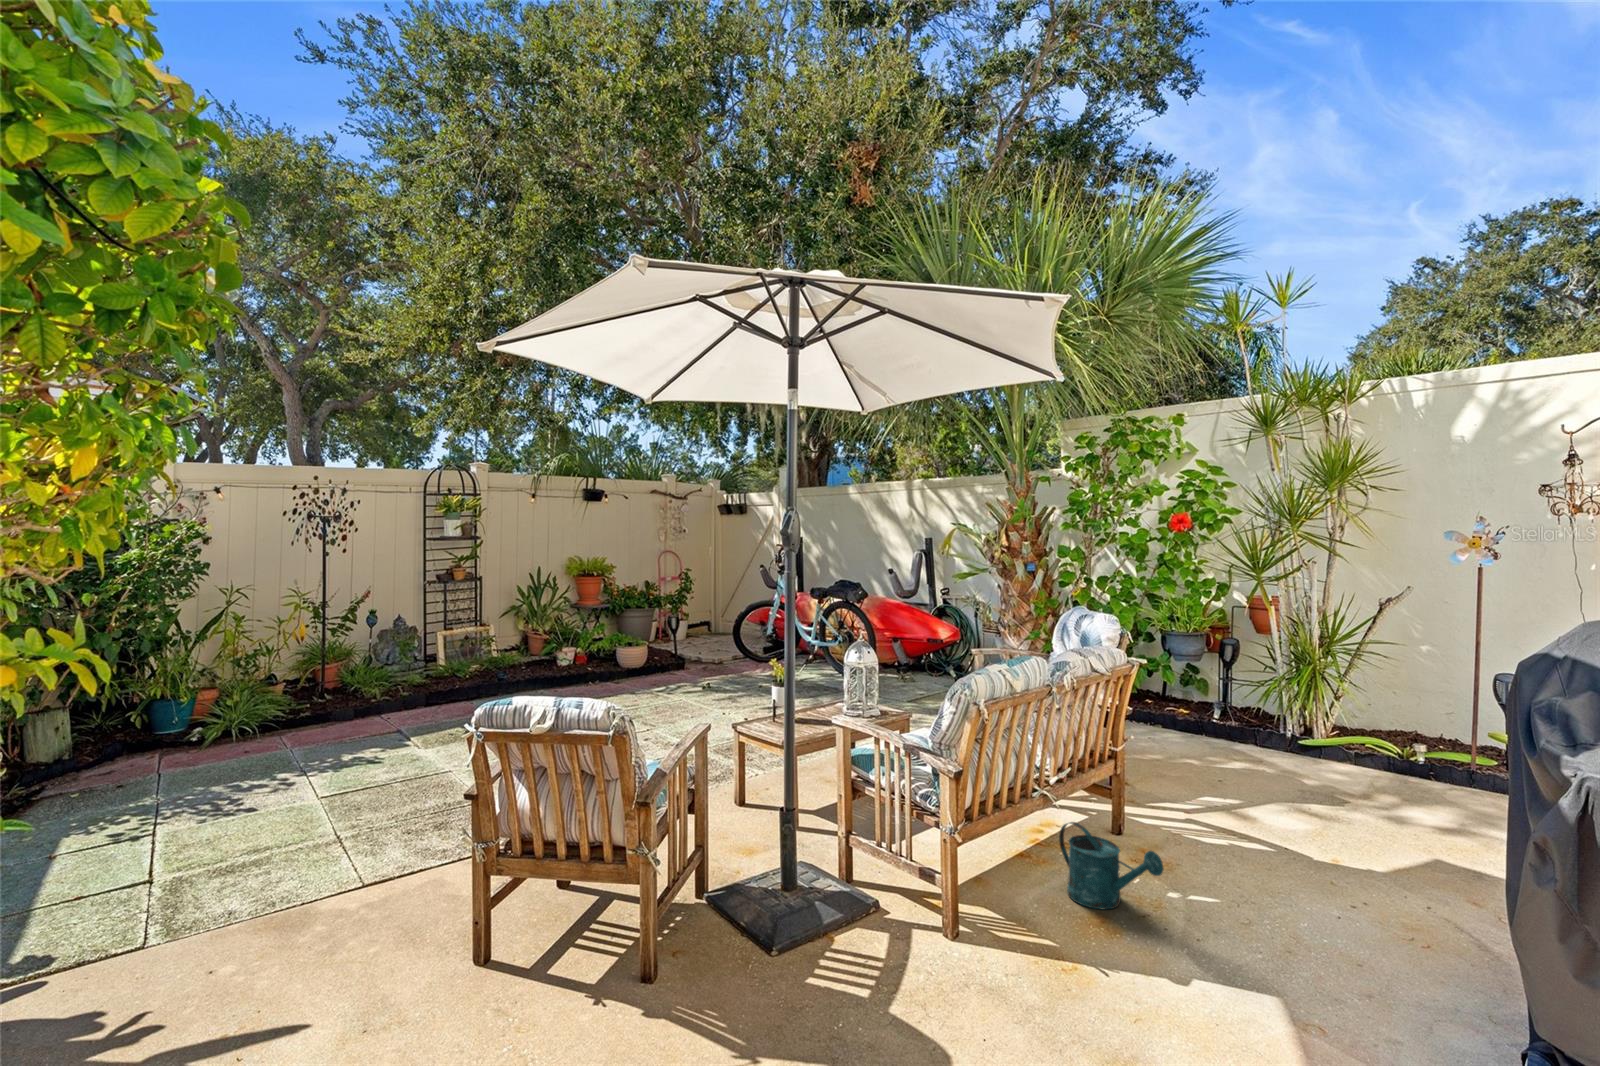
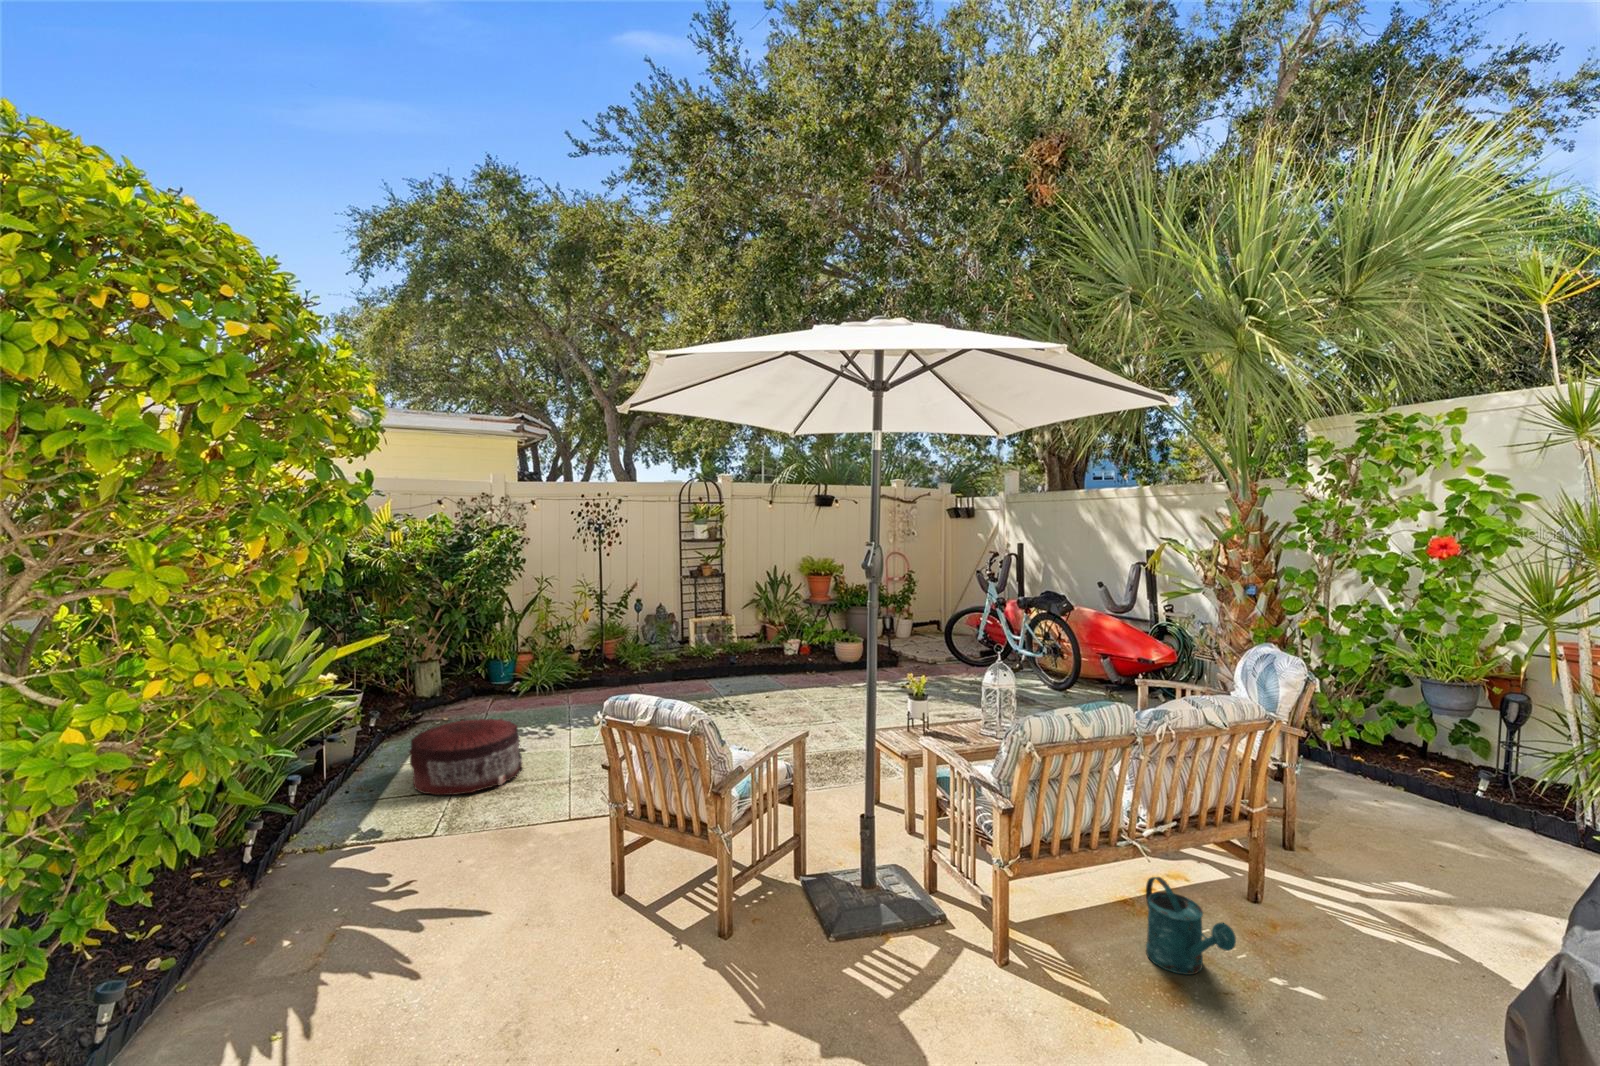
pouf: none [74,766,268,887] -> present [409,719,523,795]

